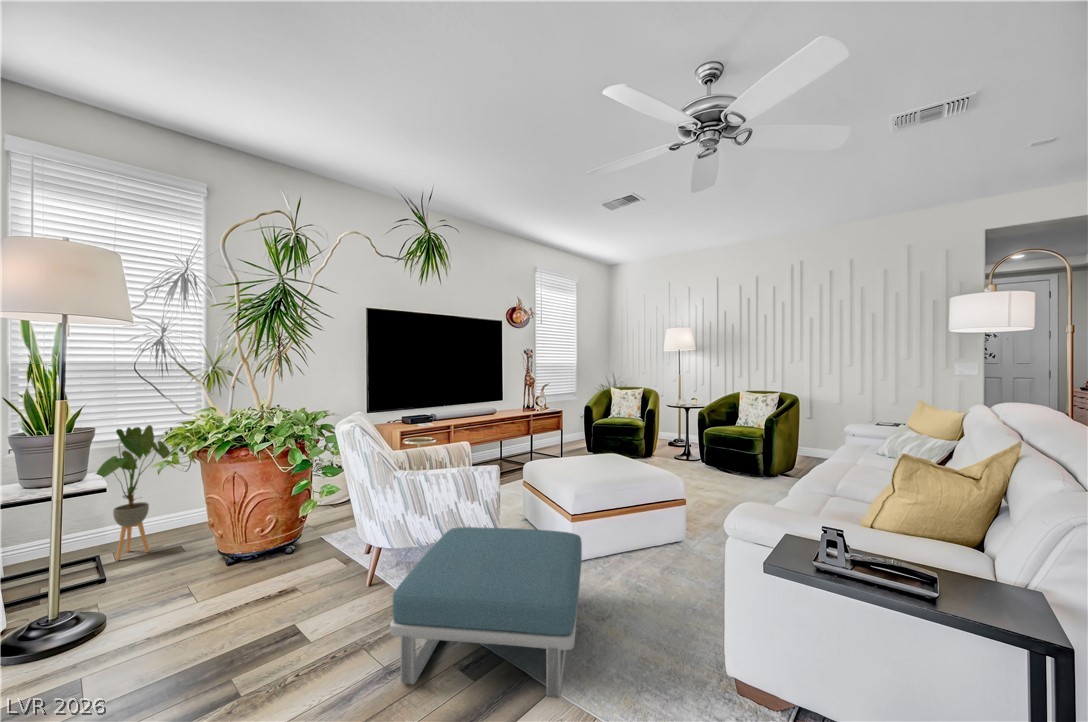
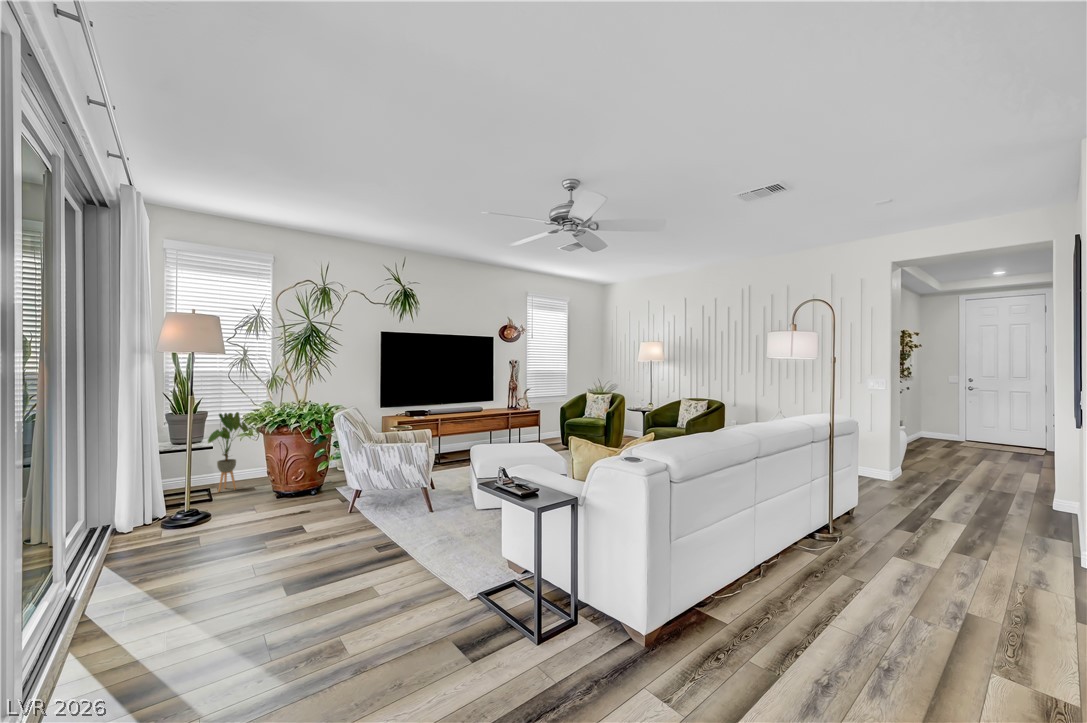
footstool: present [390,527,582,698] -> none [338,479,466,560]

